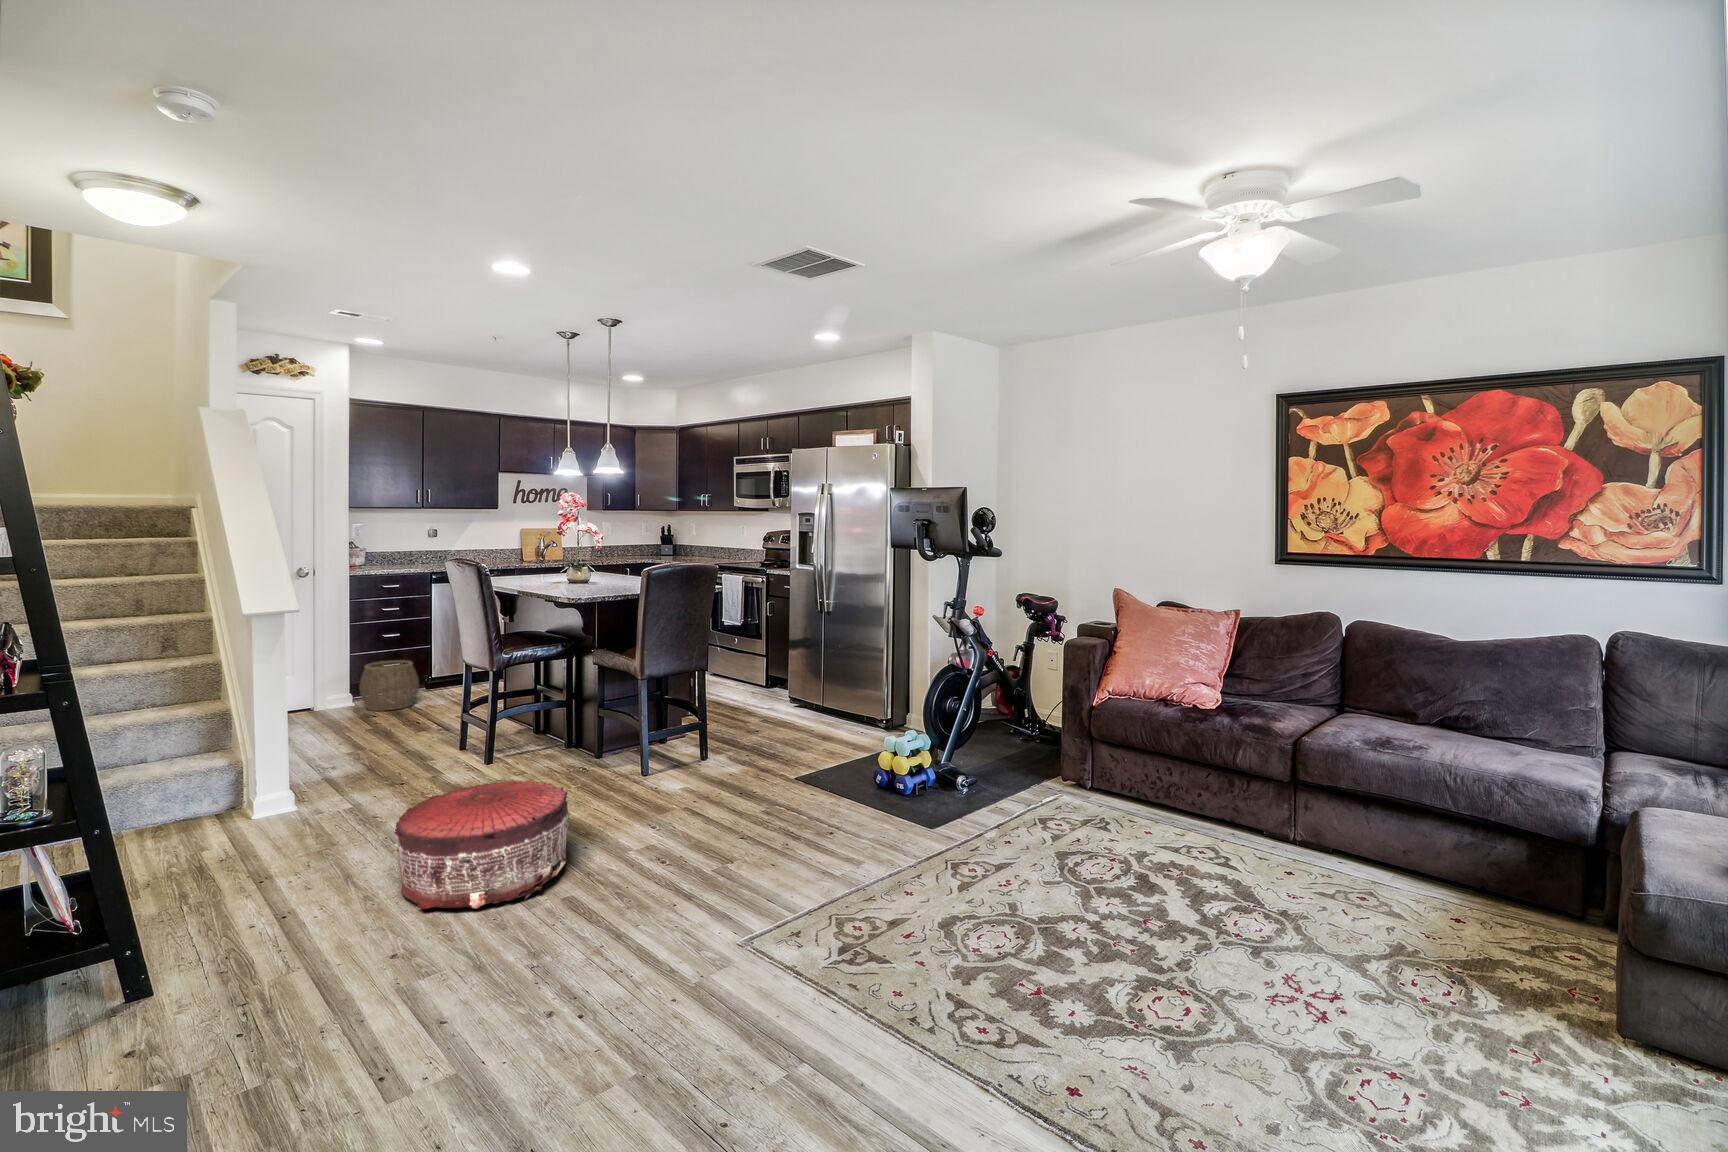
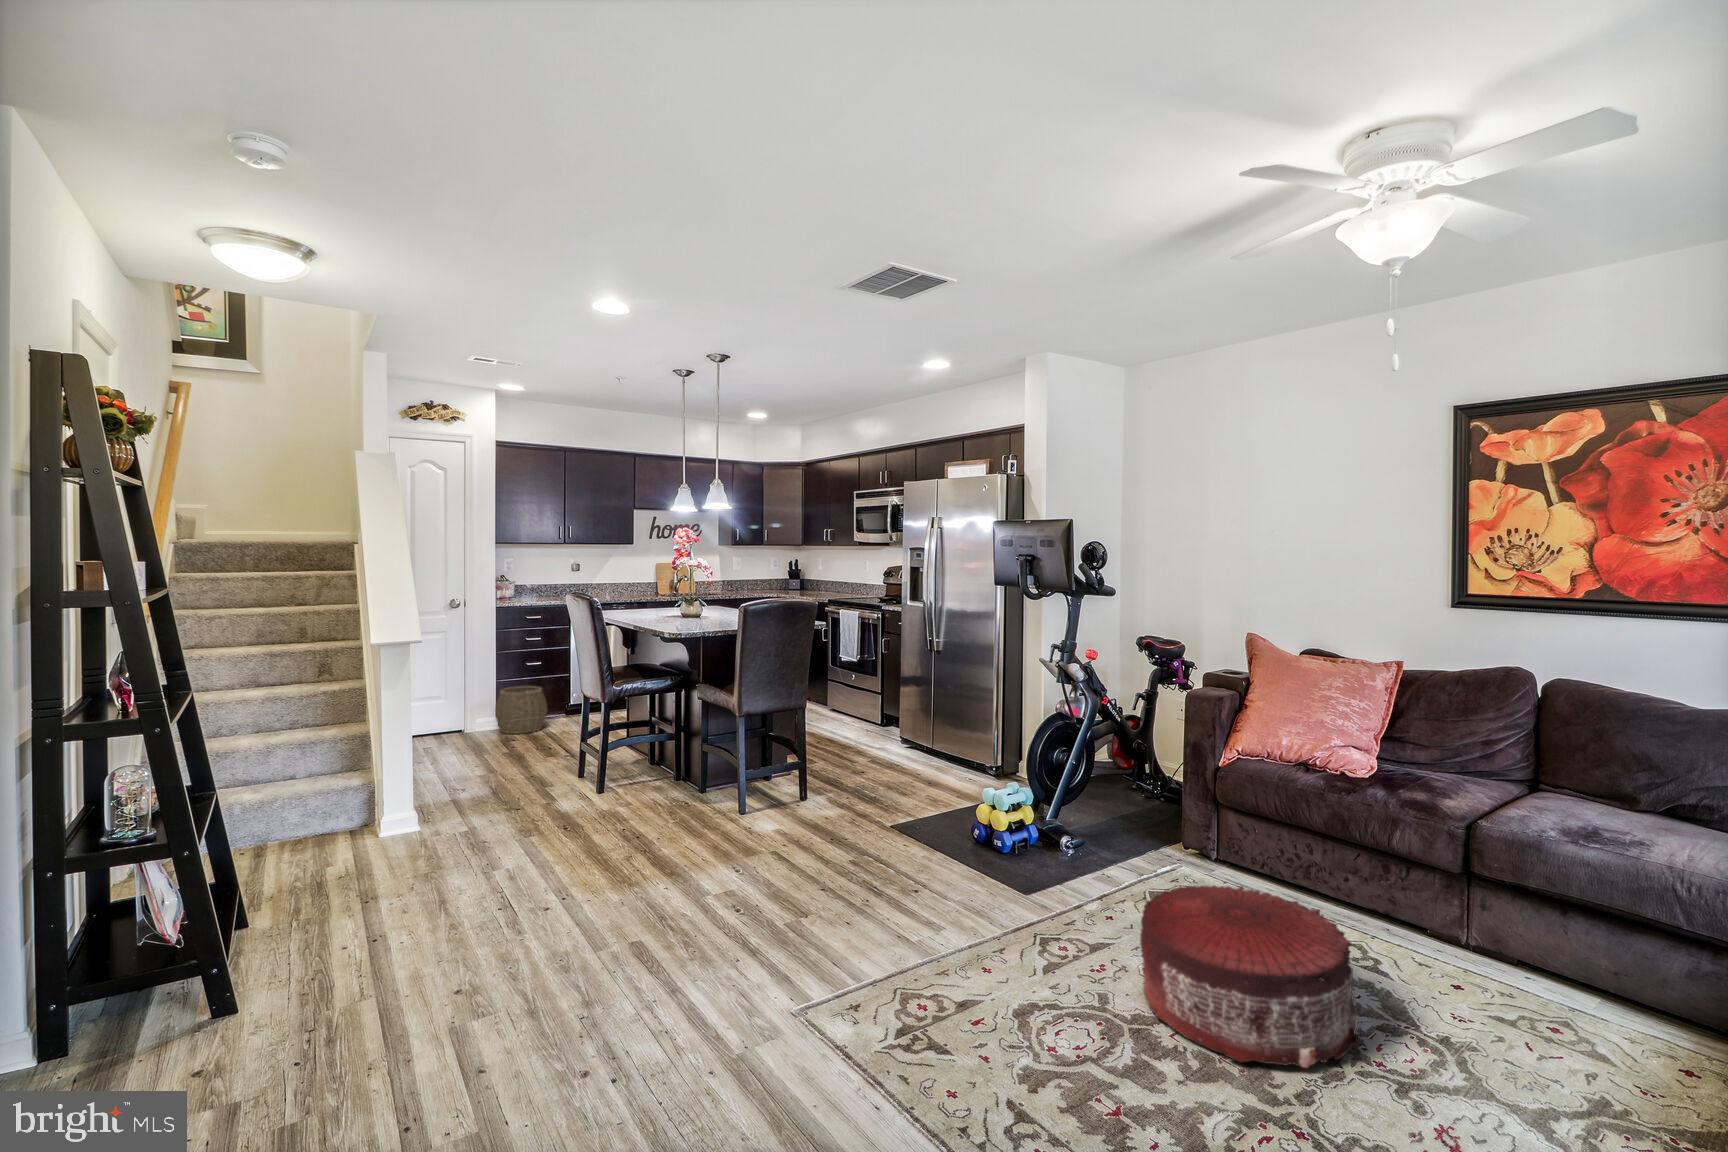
pouf: present [395,779,569,909] -> present [1140,885,1359,1068]

